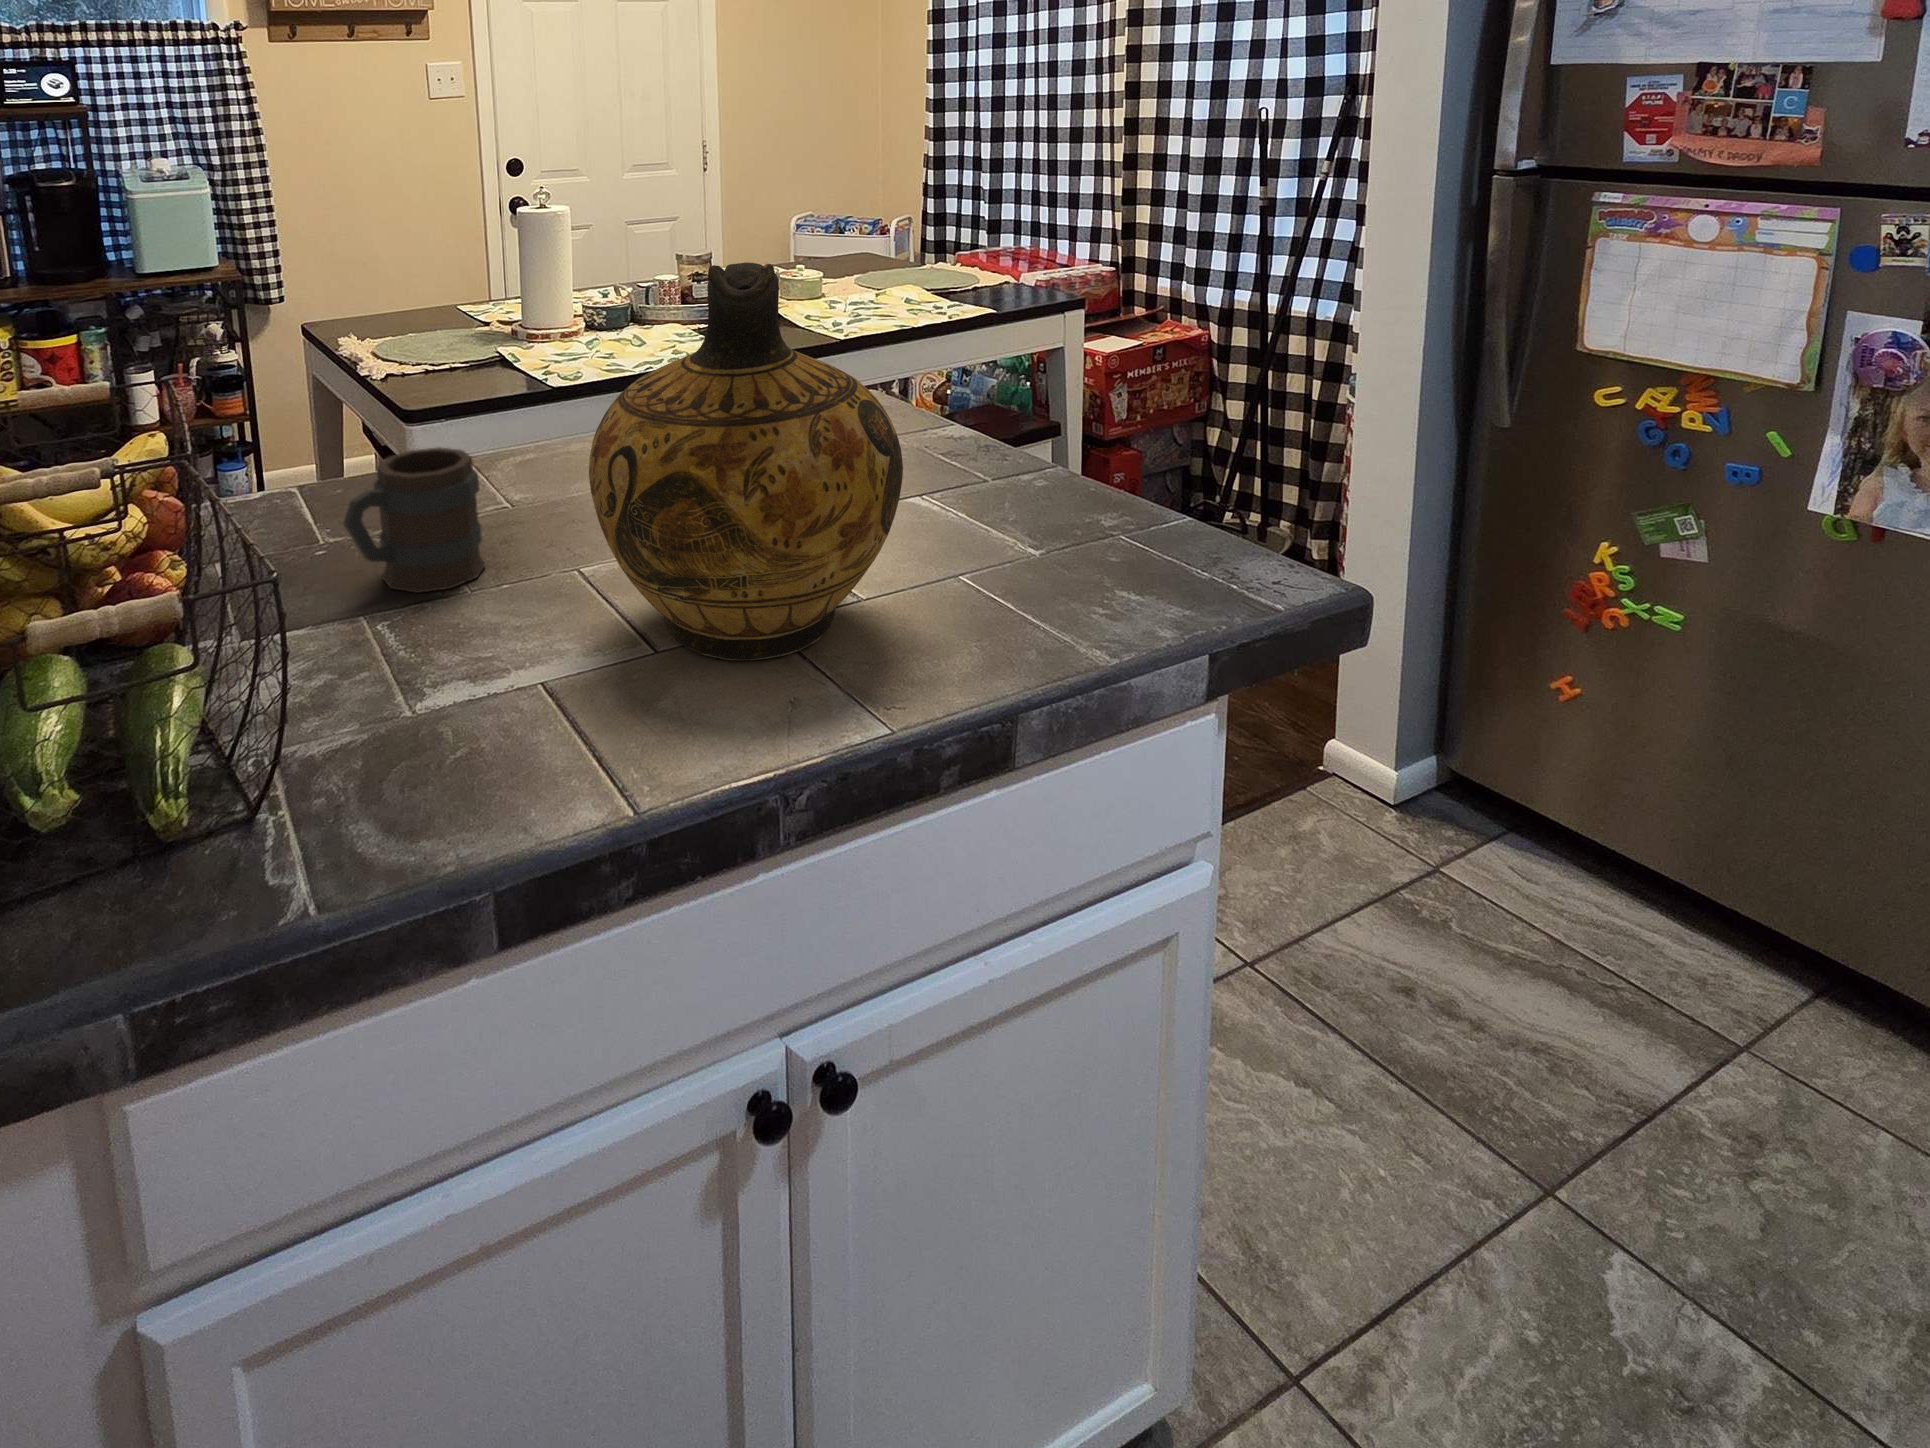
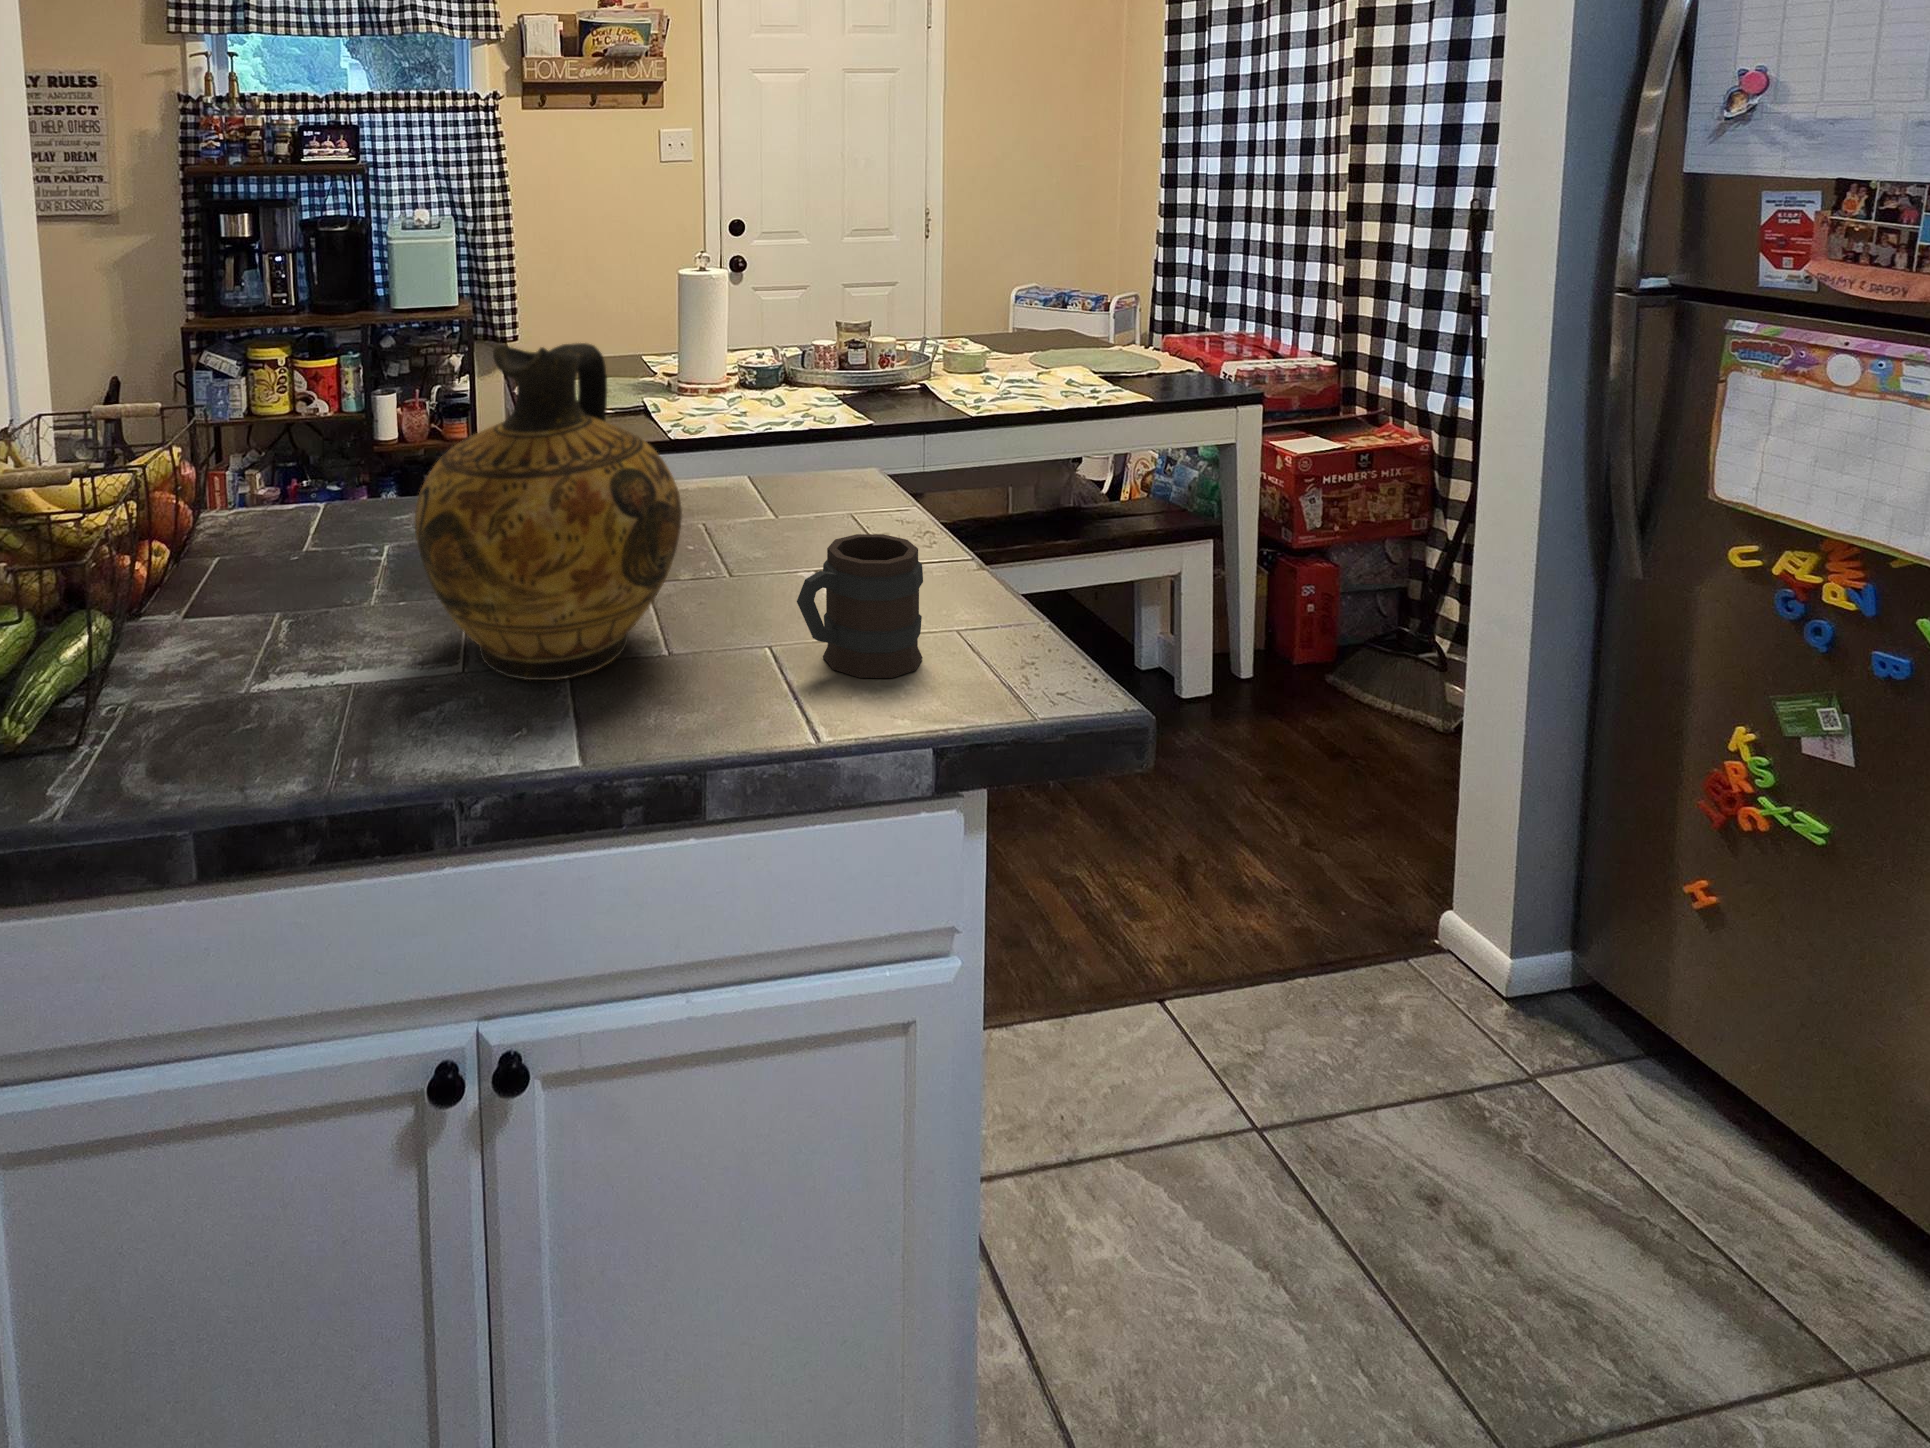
mug: present [343,447,485,593] -> present [797,534,923,678]

